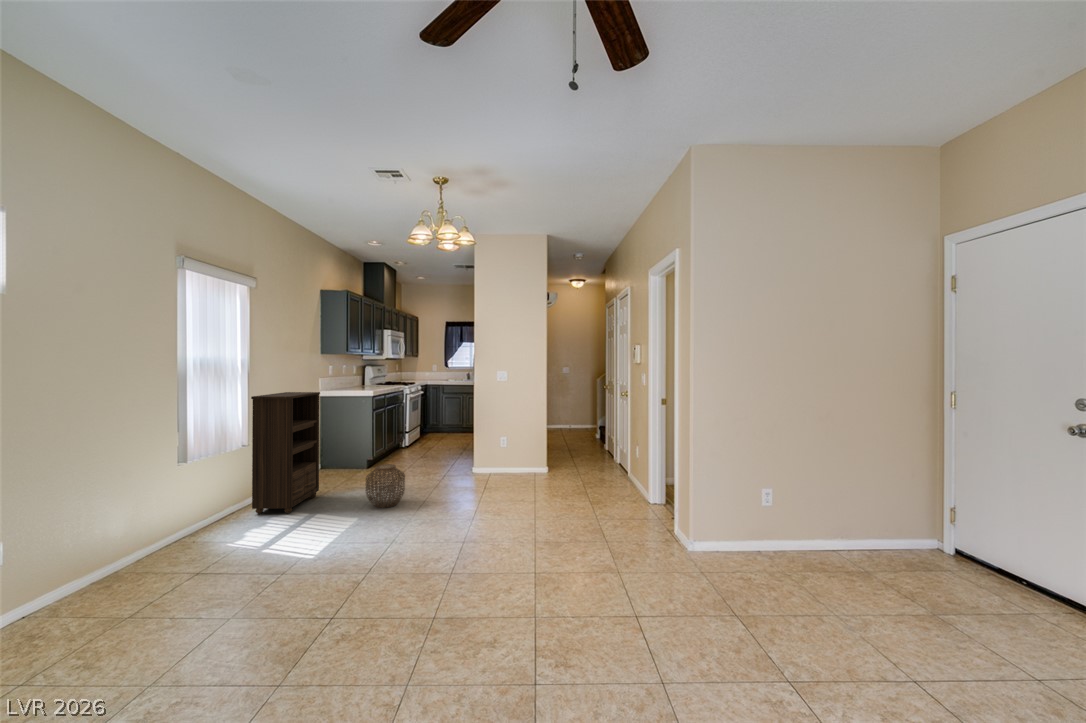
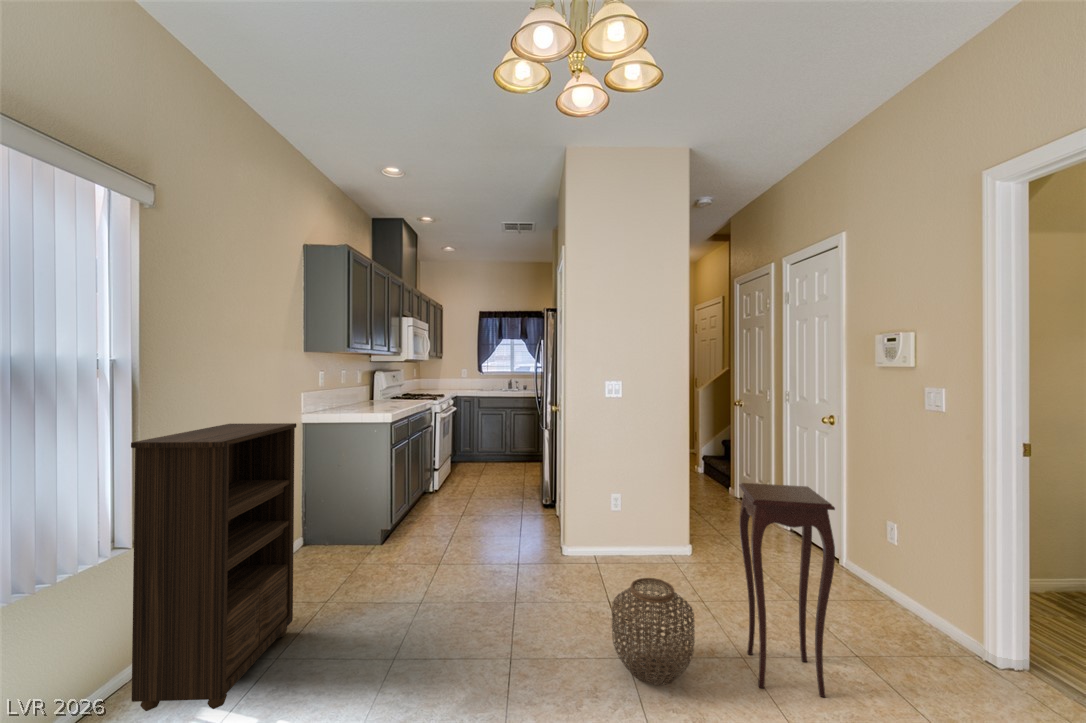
side table: none [529,420,568,511] -> present [739,483,835,697]
woven basket: present [366,464,405,508] -> present [612,578,695,685]

